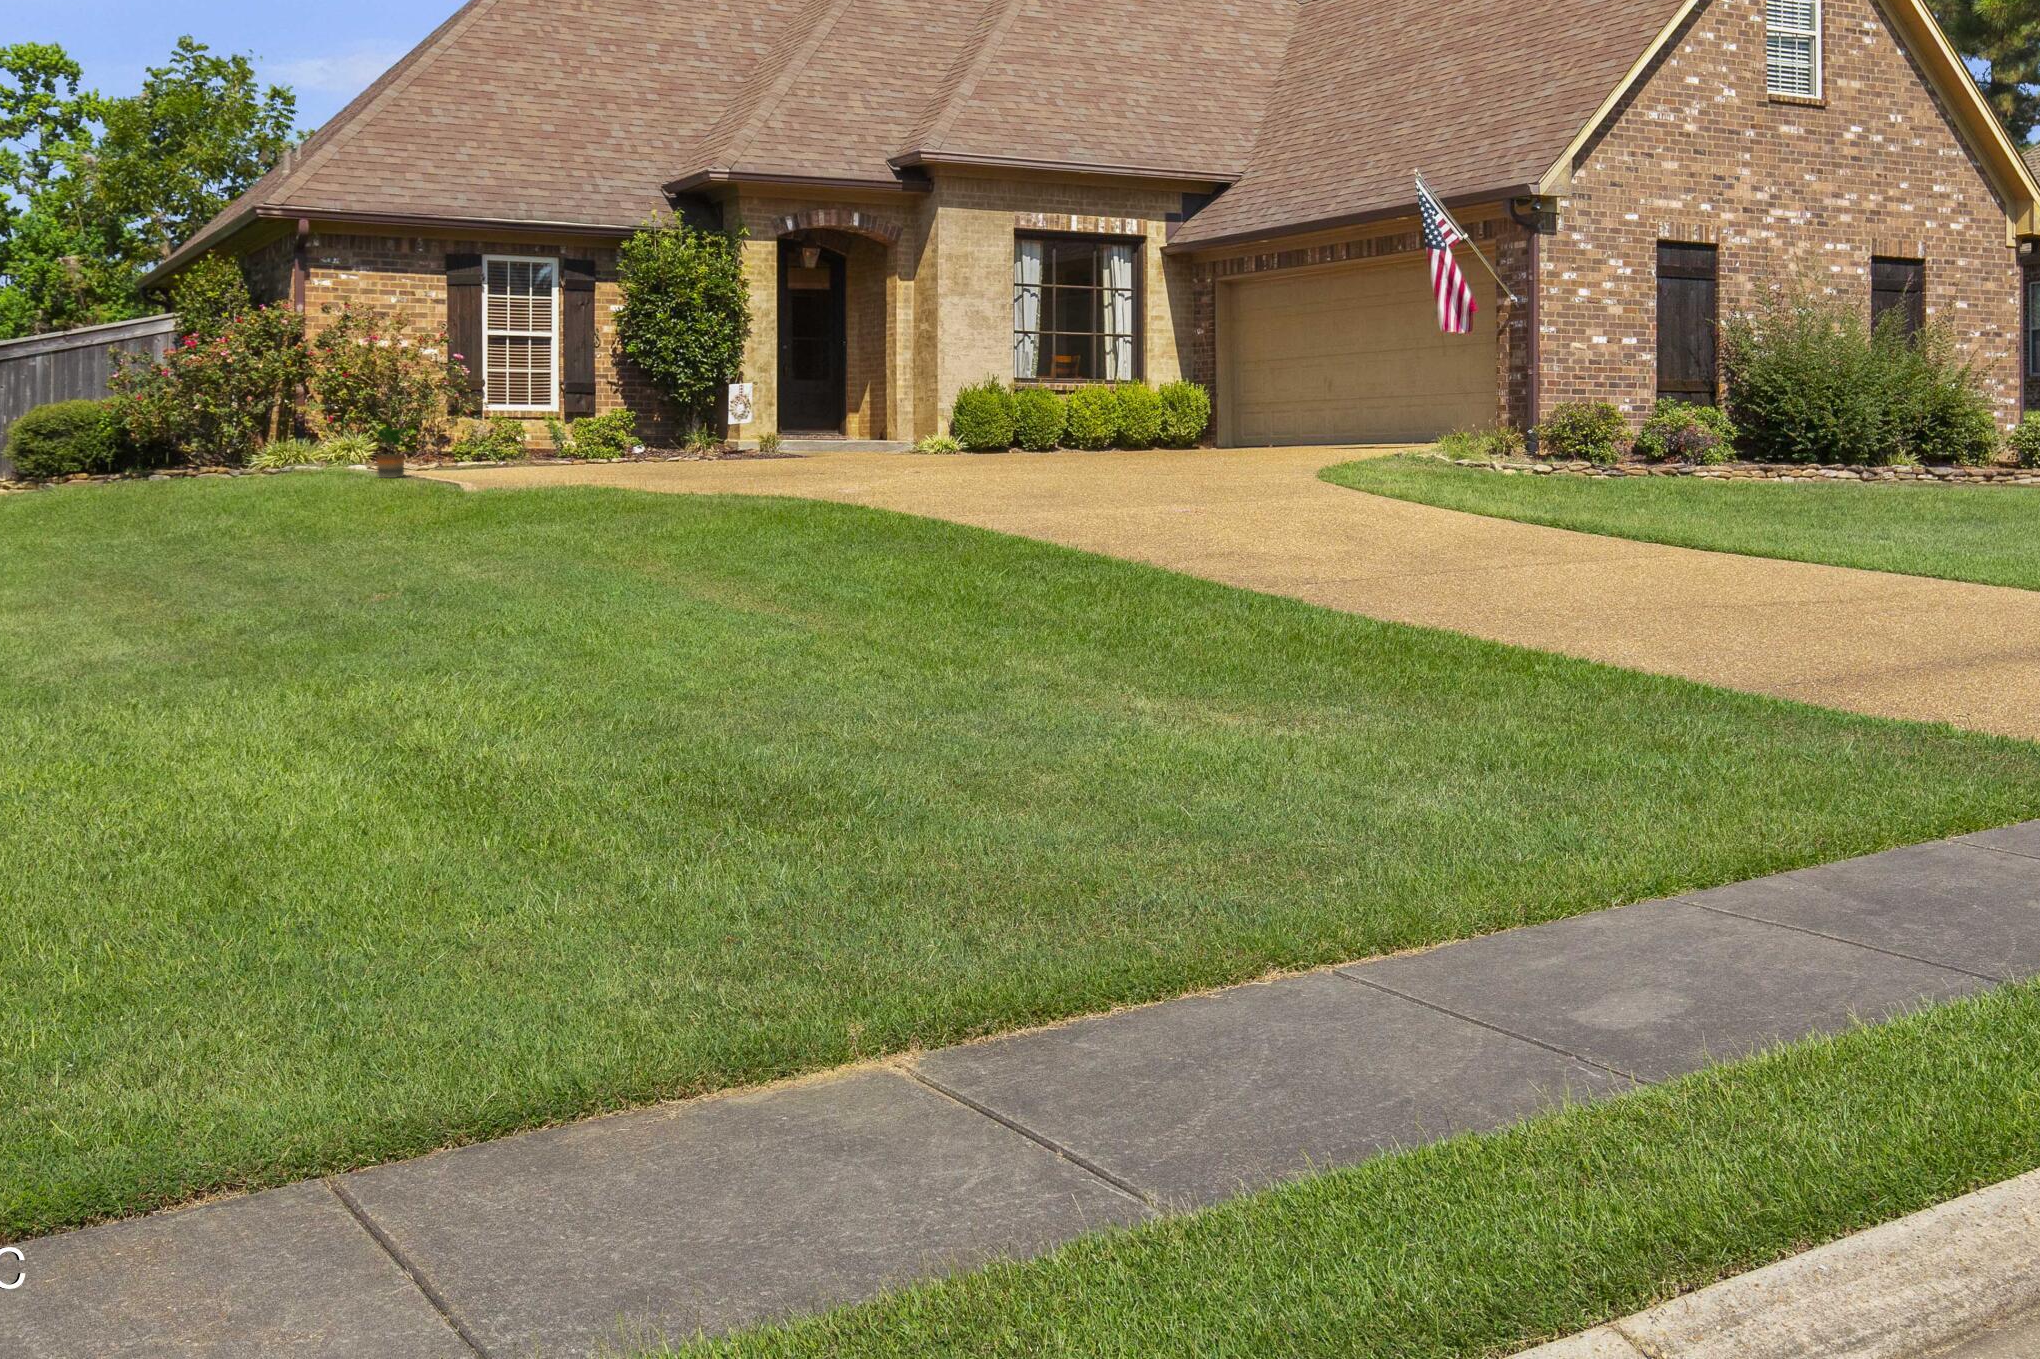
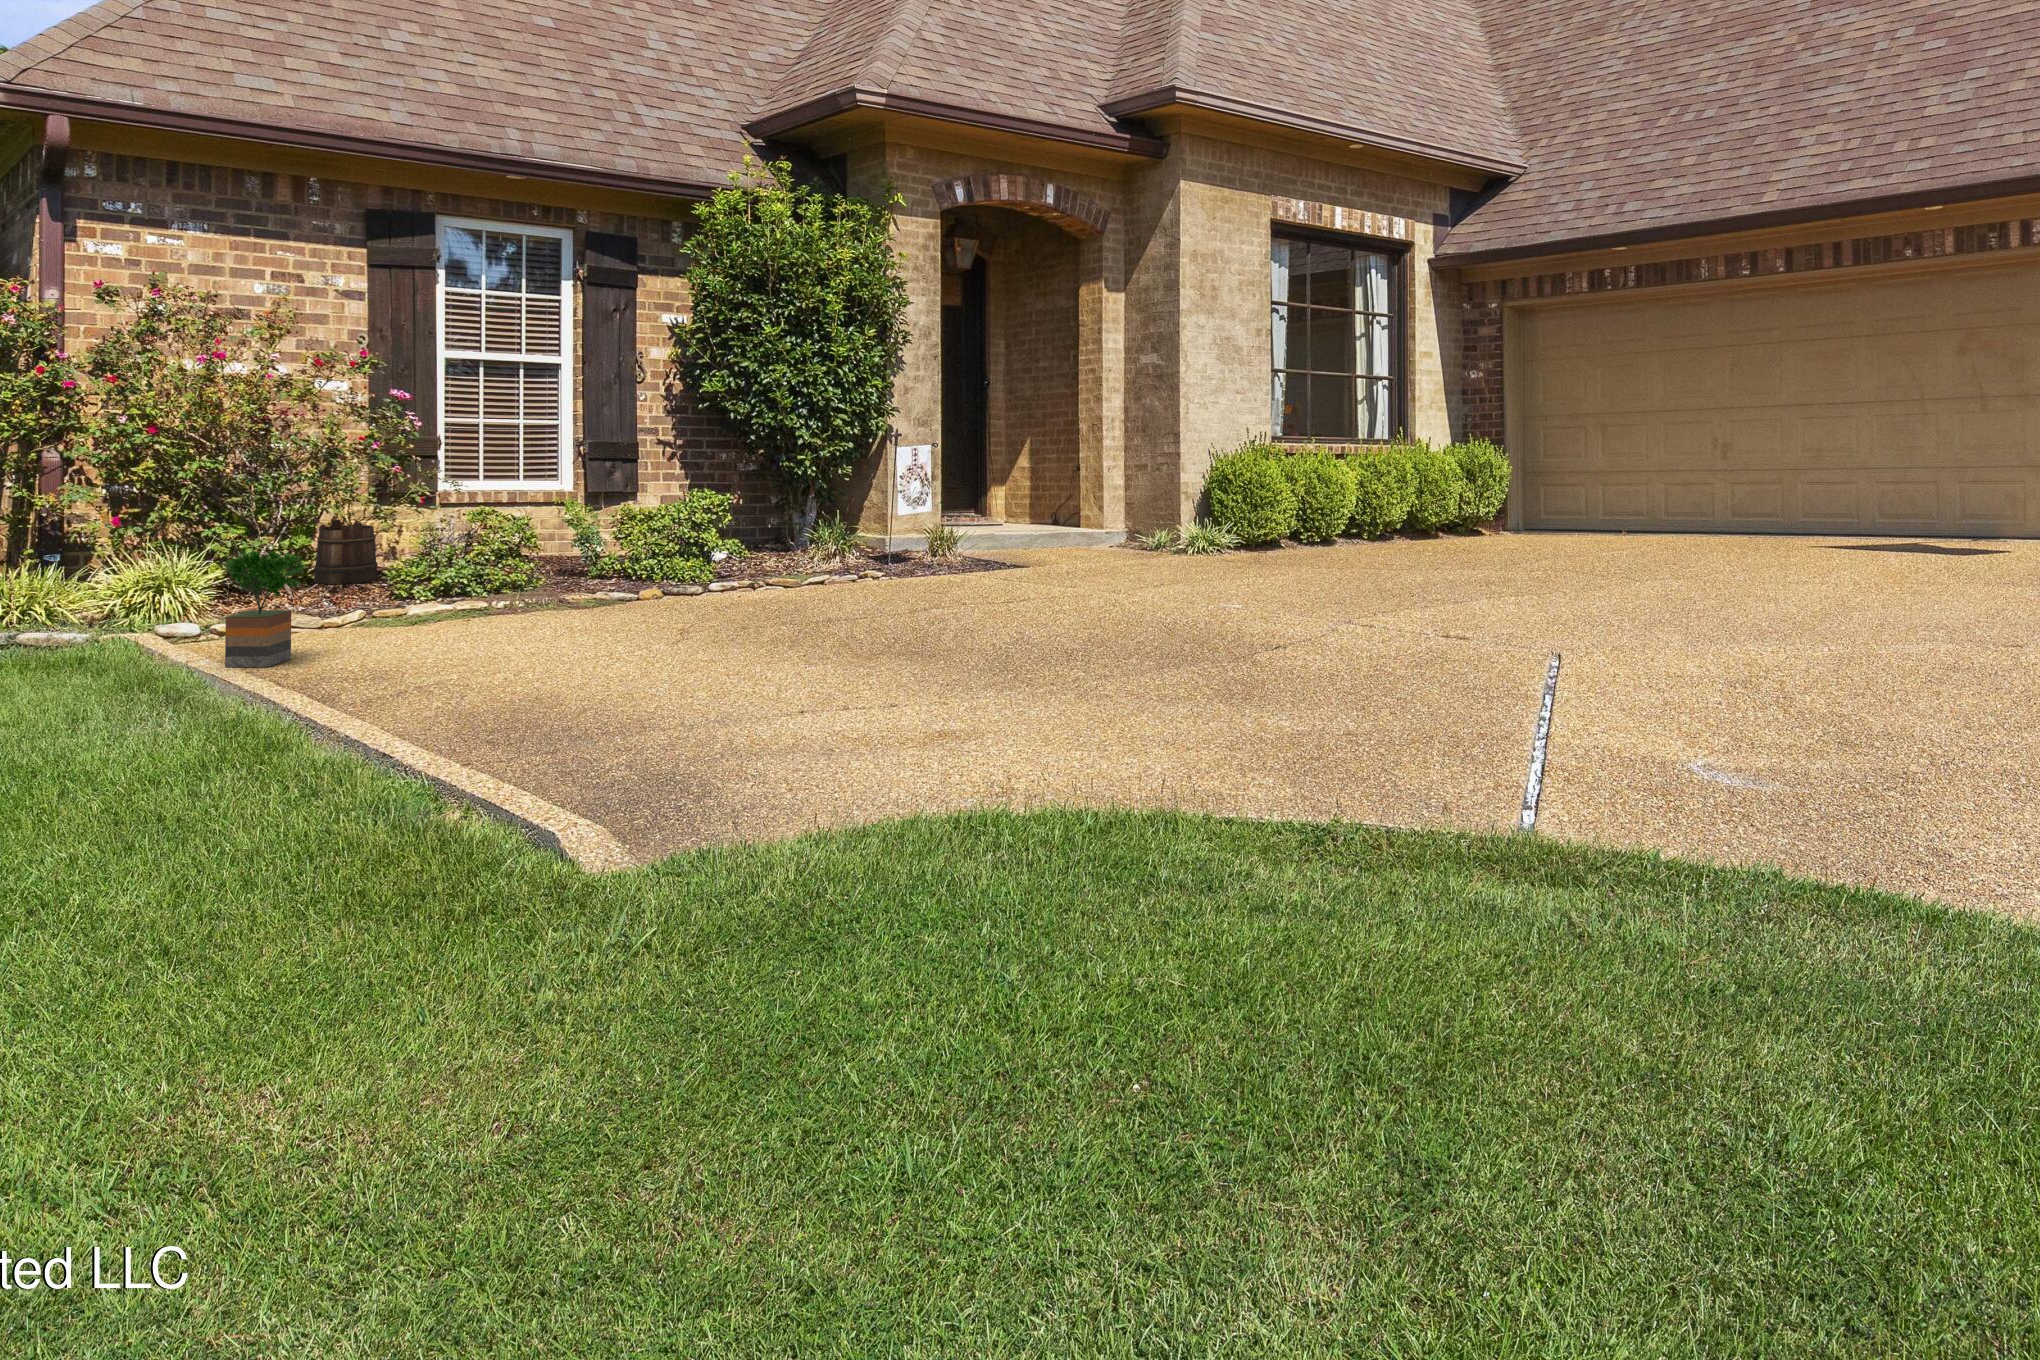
bucket: none [423,424,453,458] -> present [314,520,378,584]

